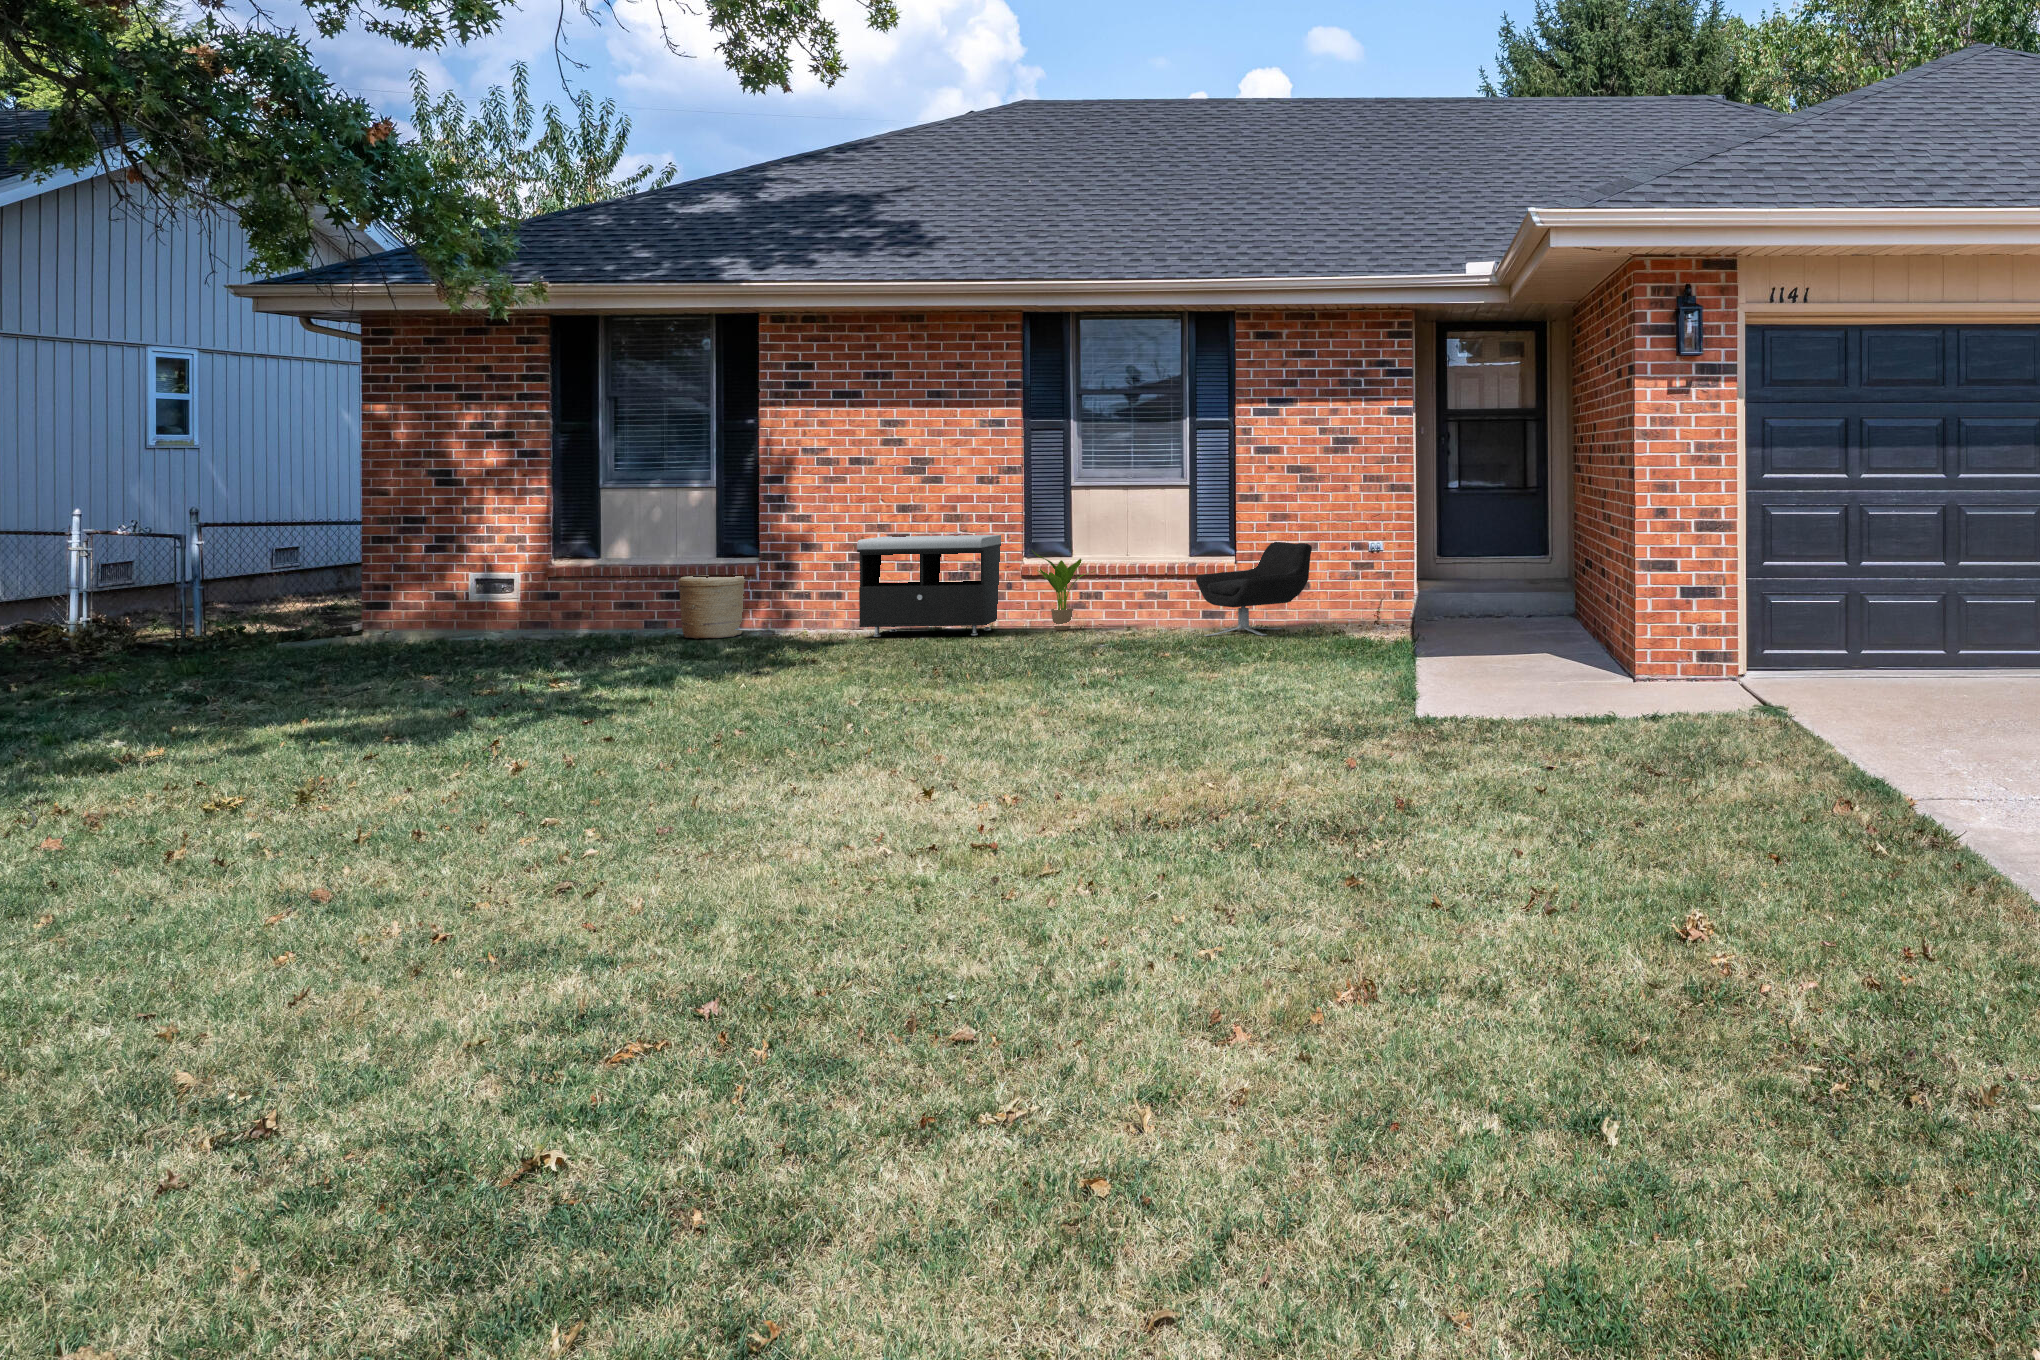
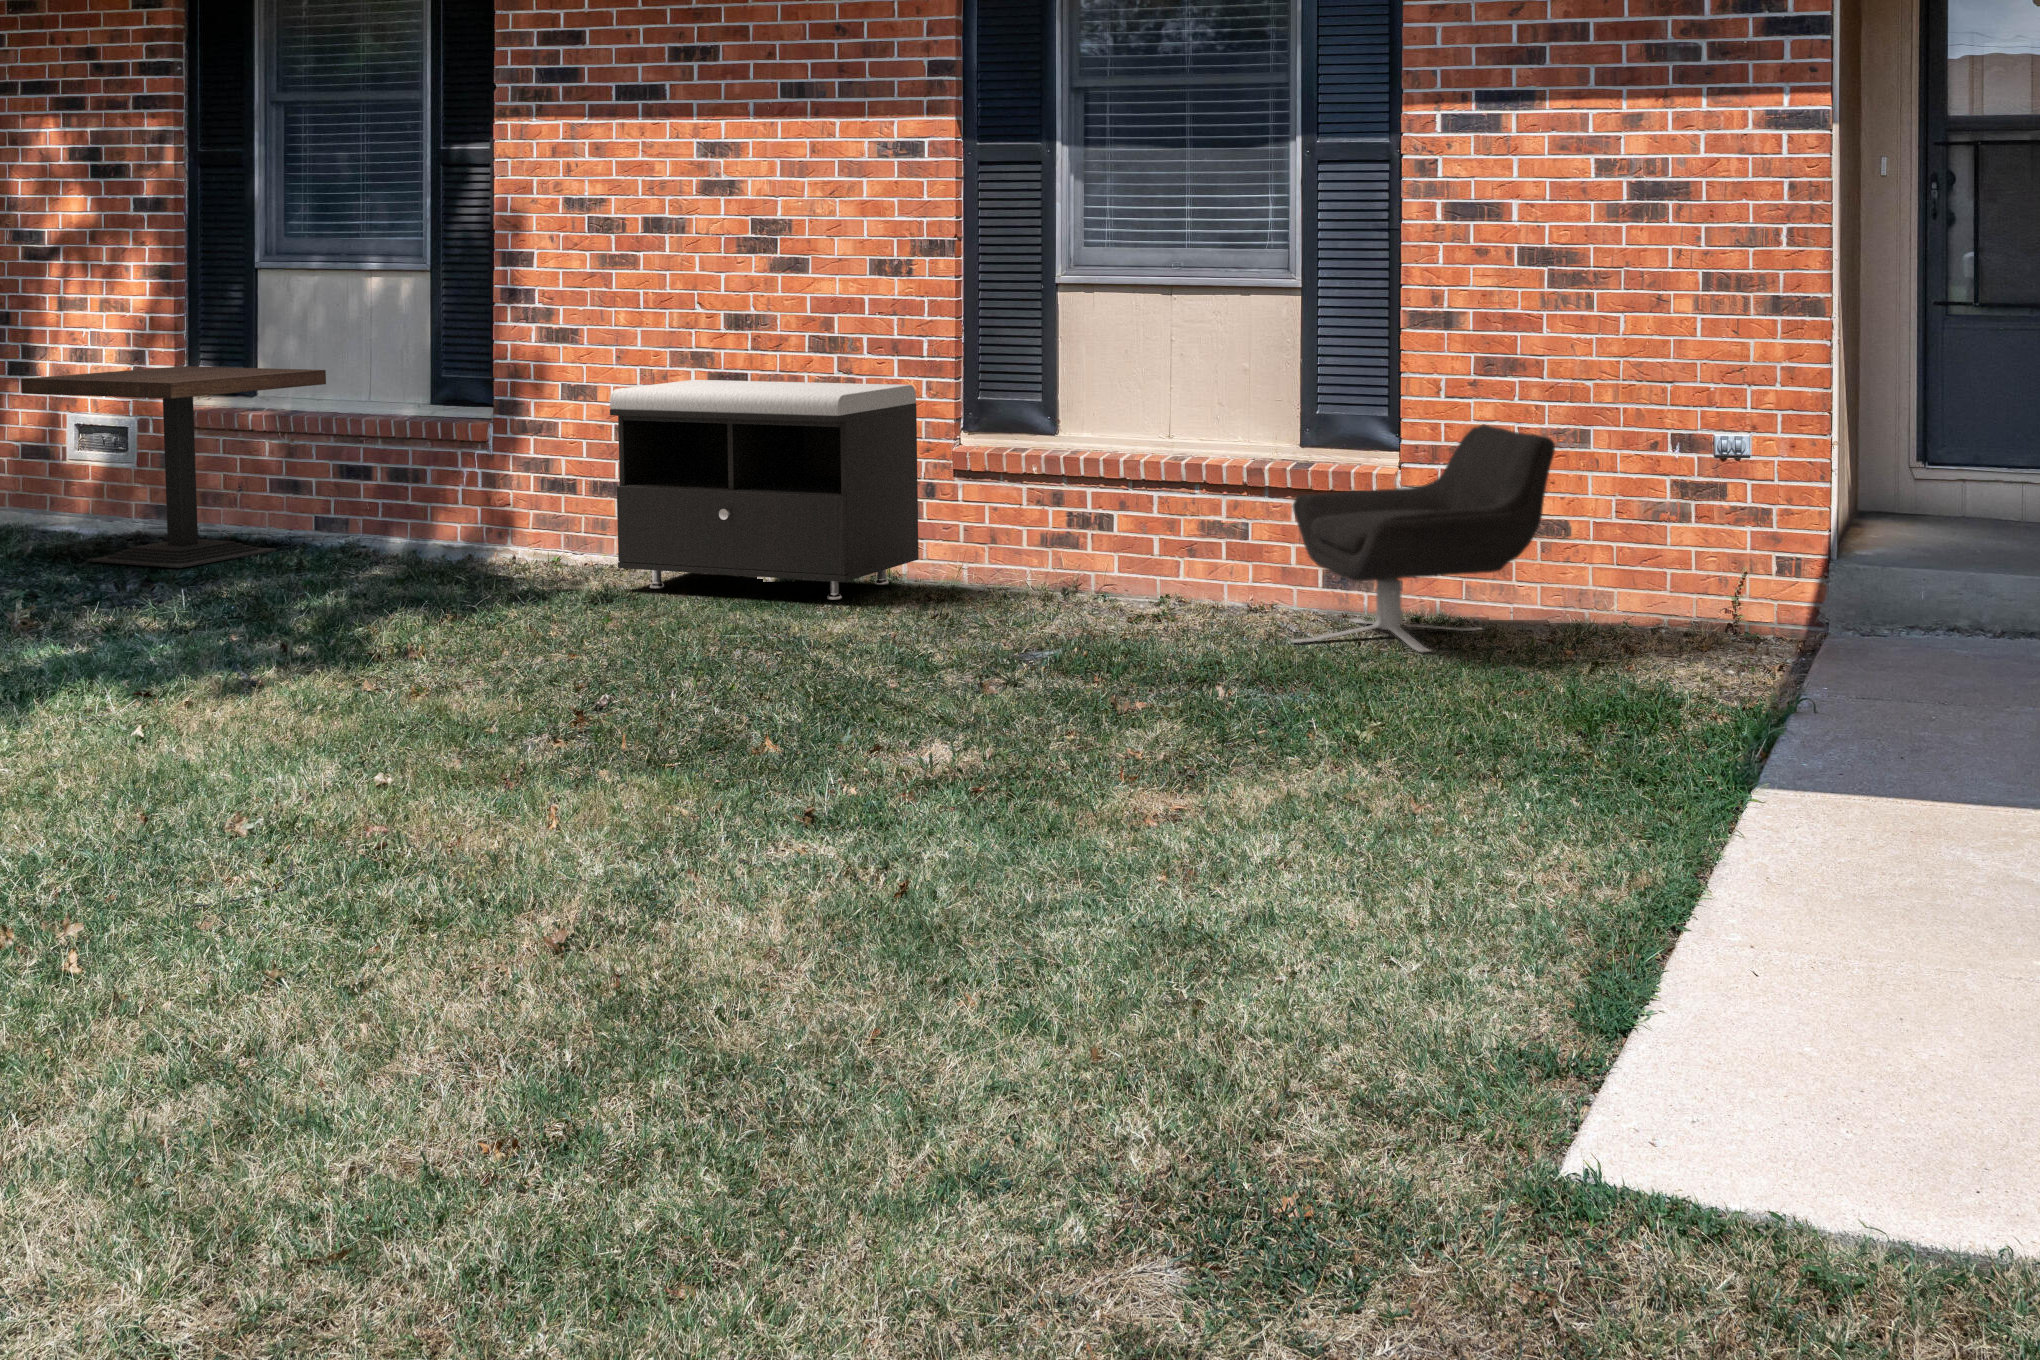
side table: none [501,540,660,644] -> present [21,366,326,568]
potted plant: present [1032,550,1095,630] -> none [954,421,1101,597]
woven basket: present [678,575,745,639] -> none [325,442,455,569]

